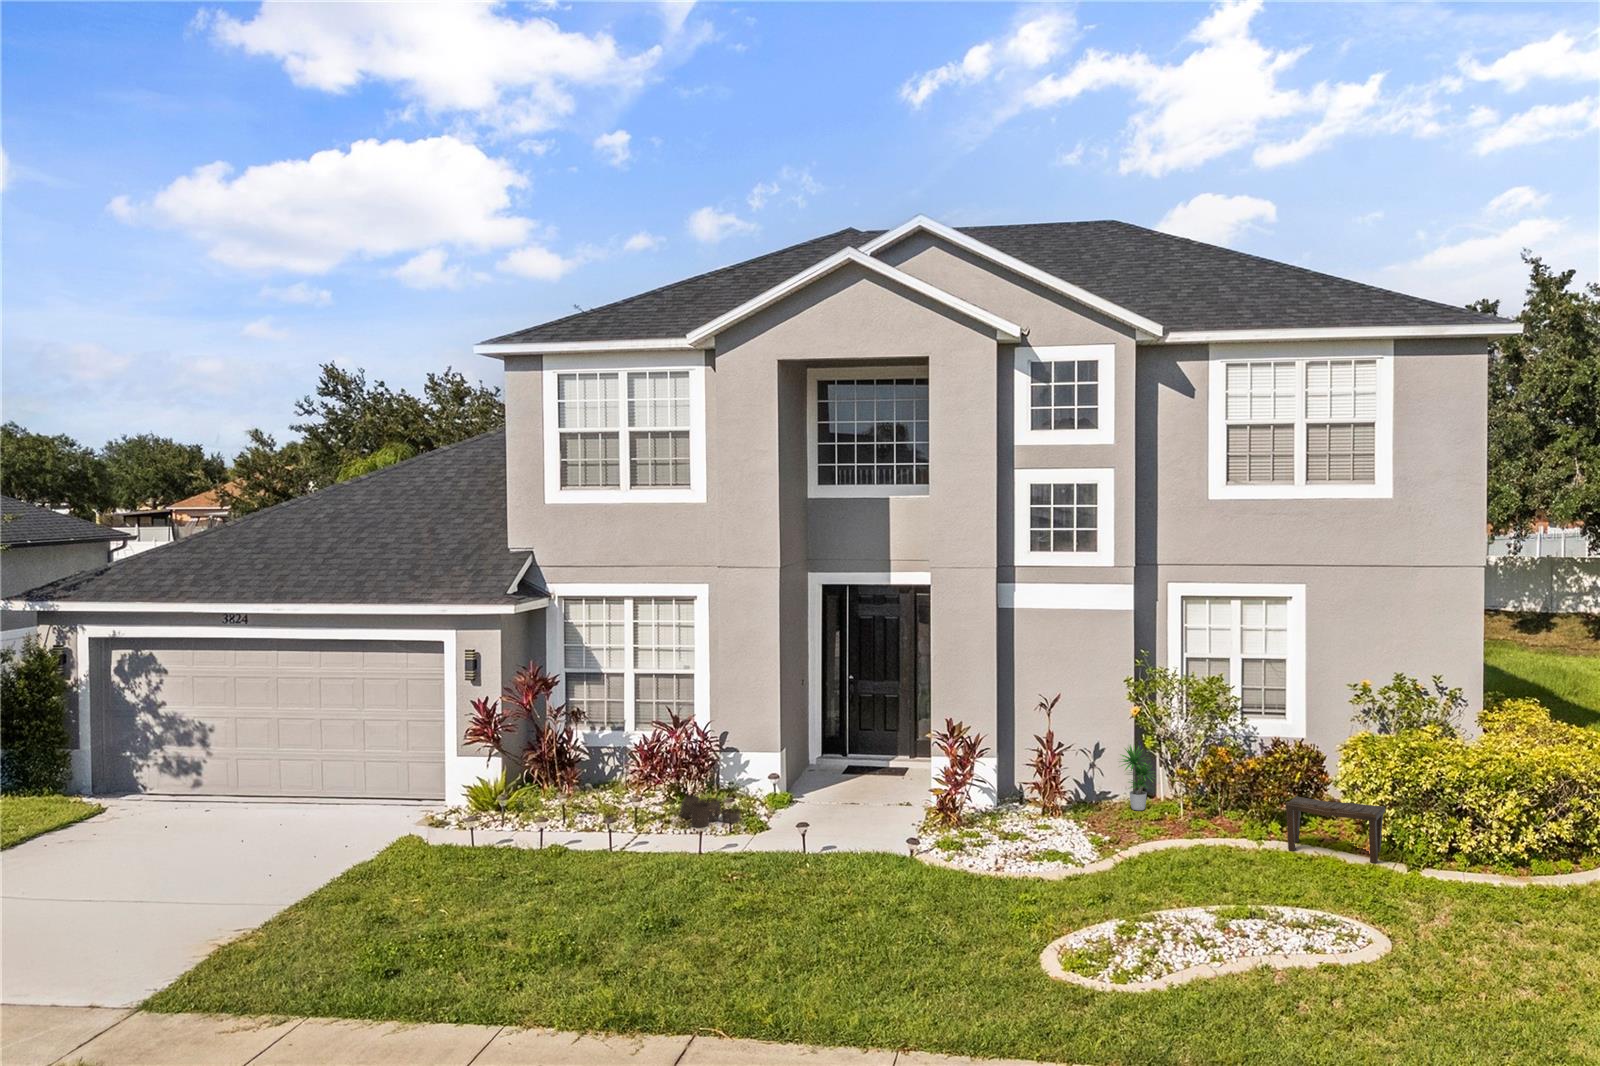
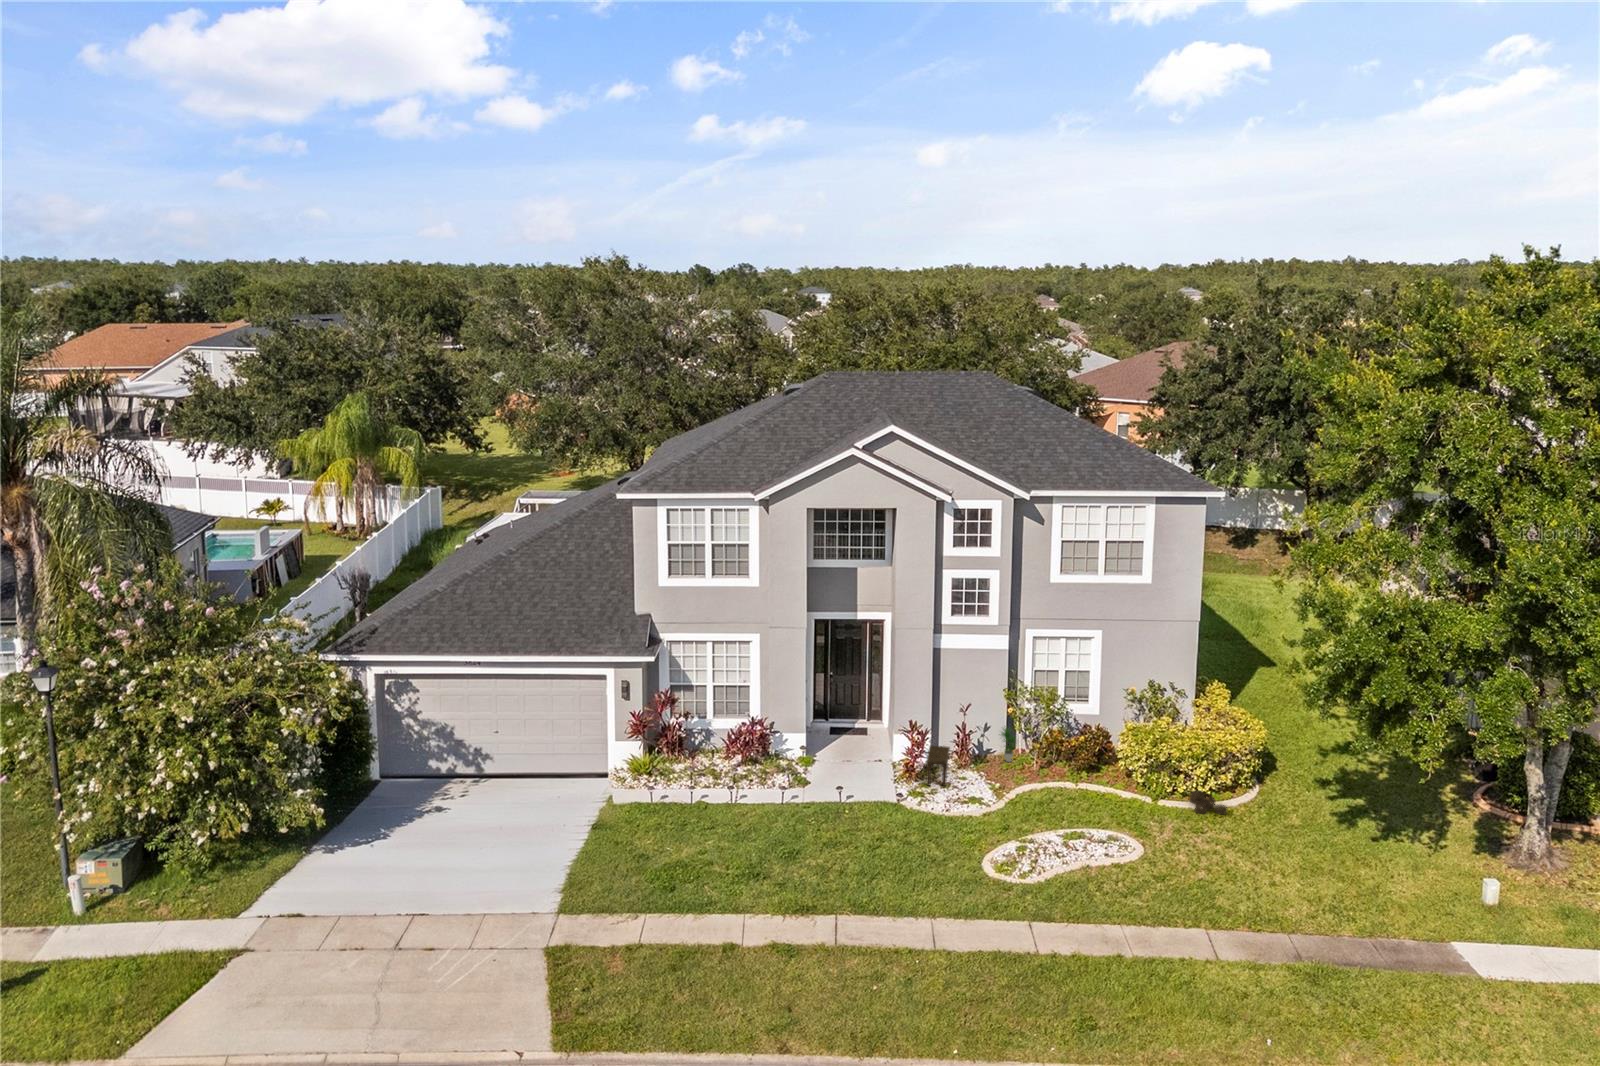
woven basket: present [680,795,740,827] -> present [1190,790,1227,815]
bench: present [1285,796,1385,863] -> present [926,746,950,786]

